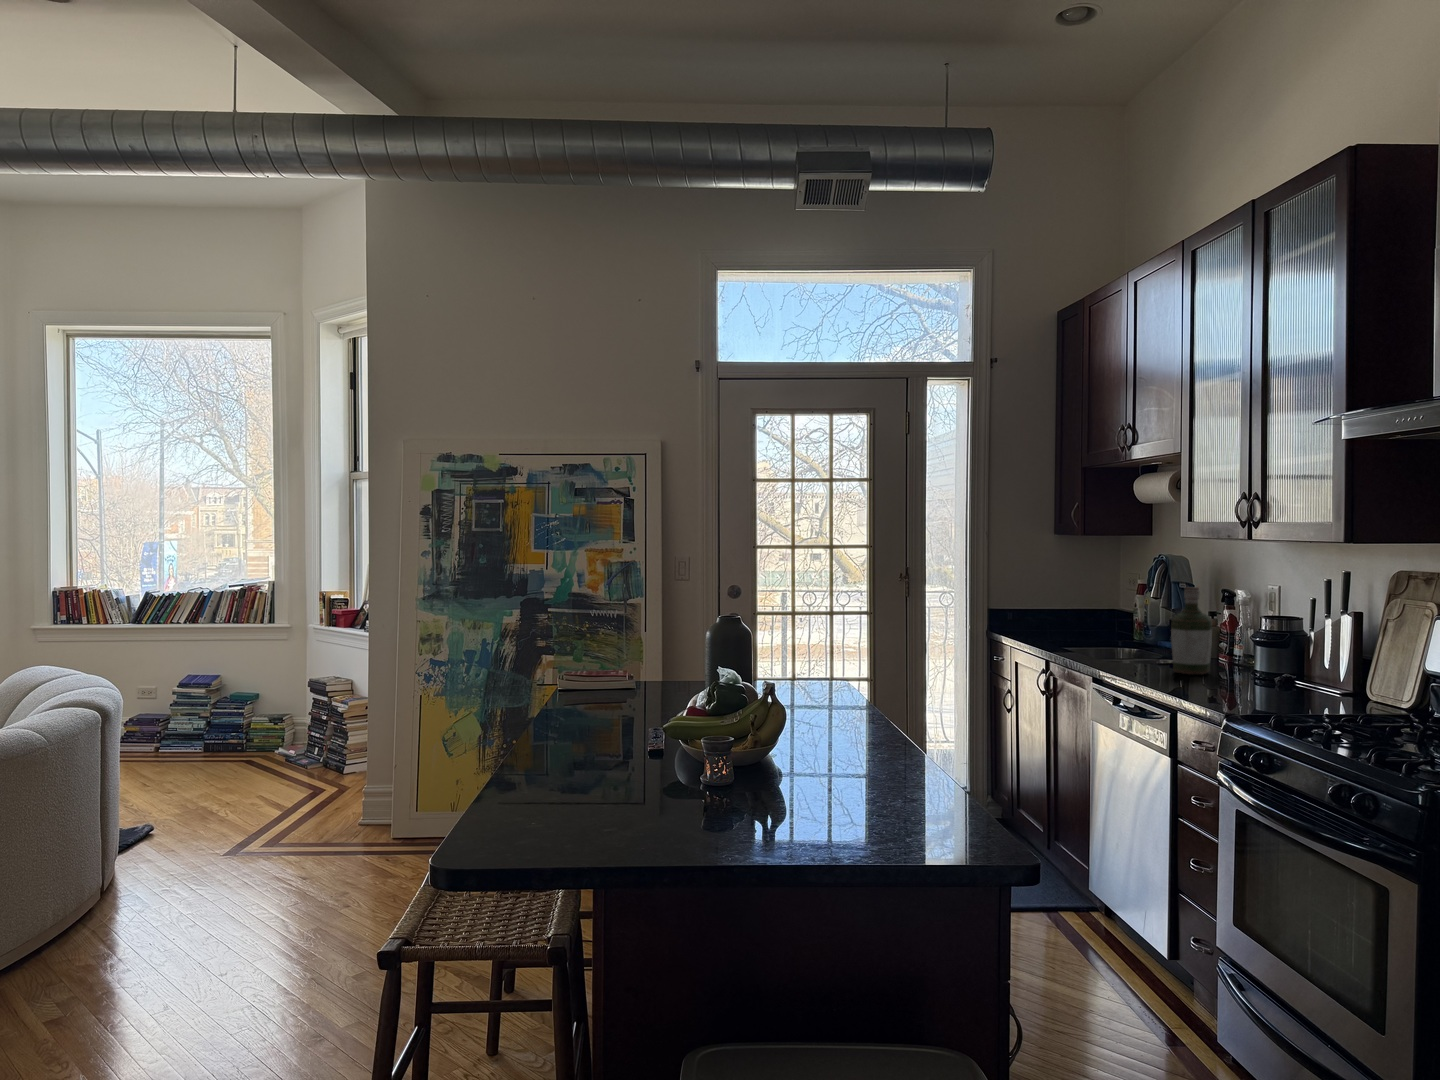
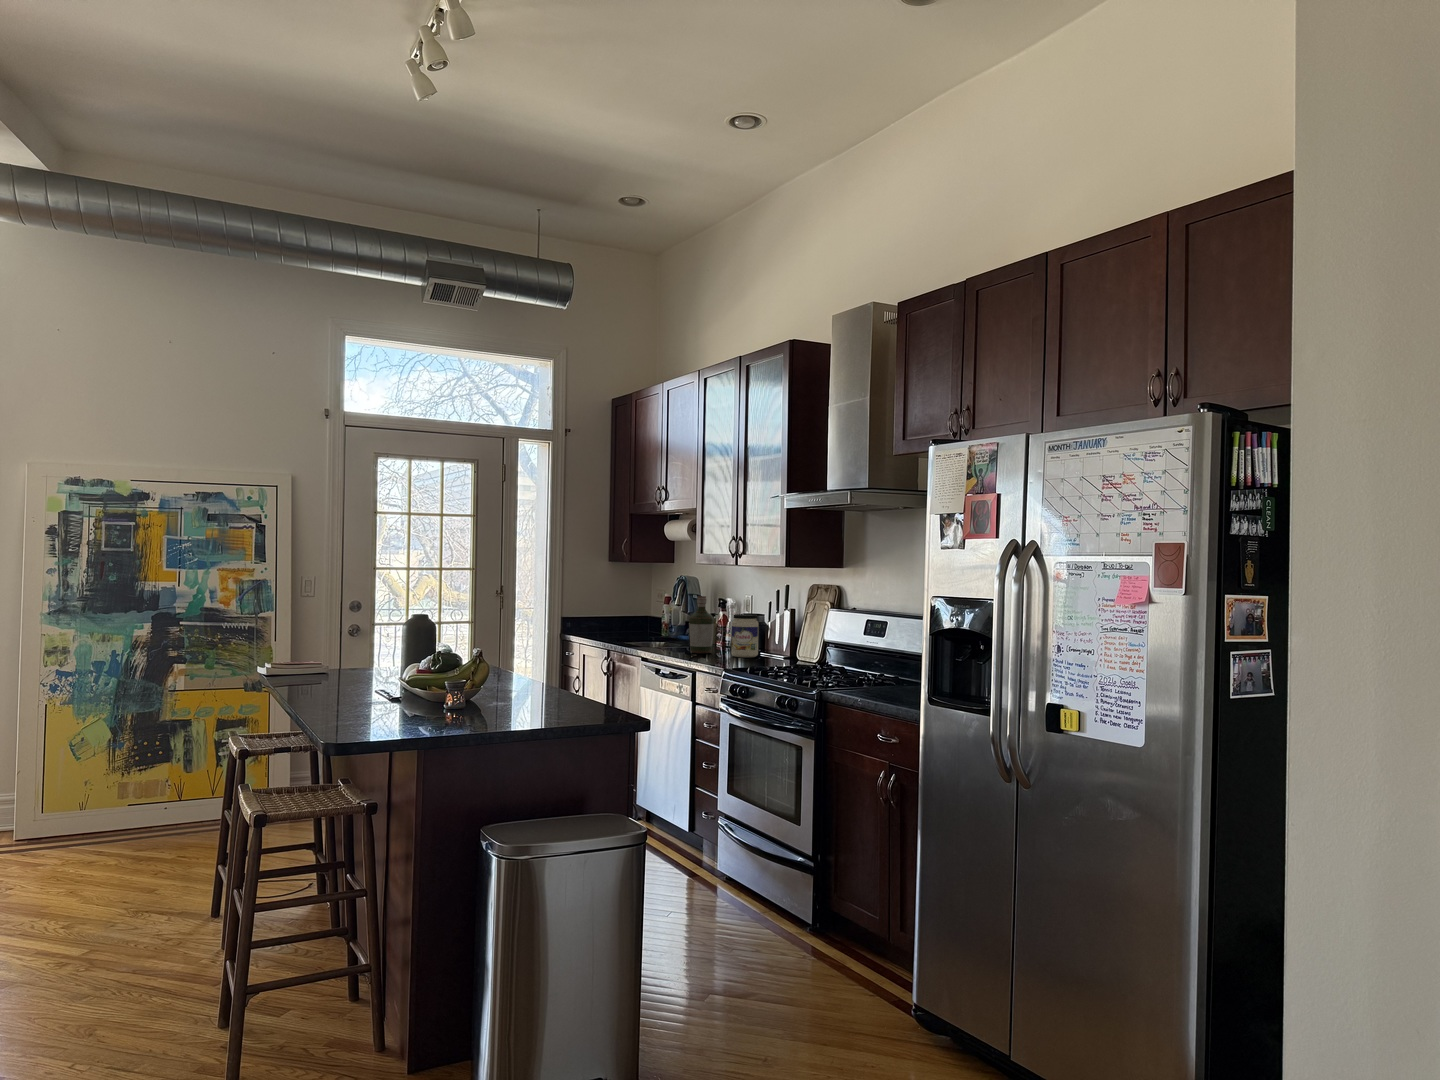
jar: none [1243,617,1291,686] -> present [731,614,759,657]

